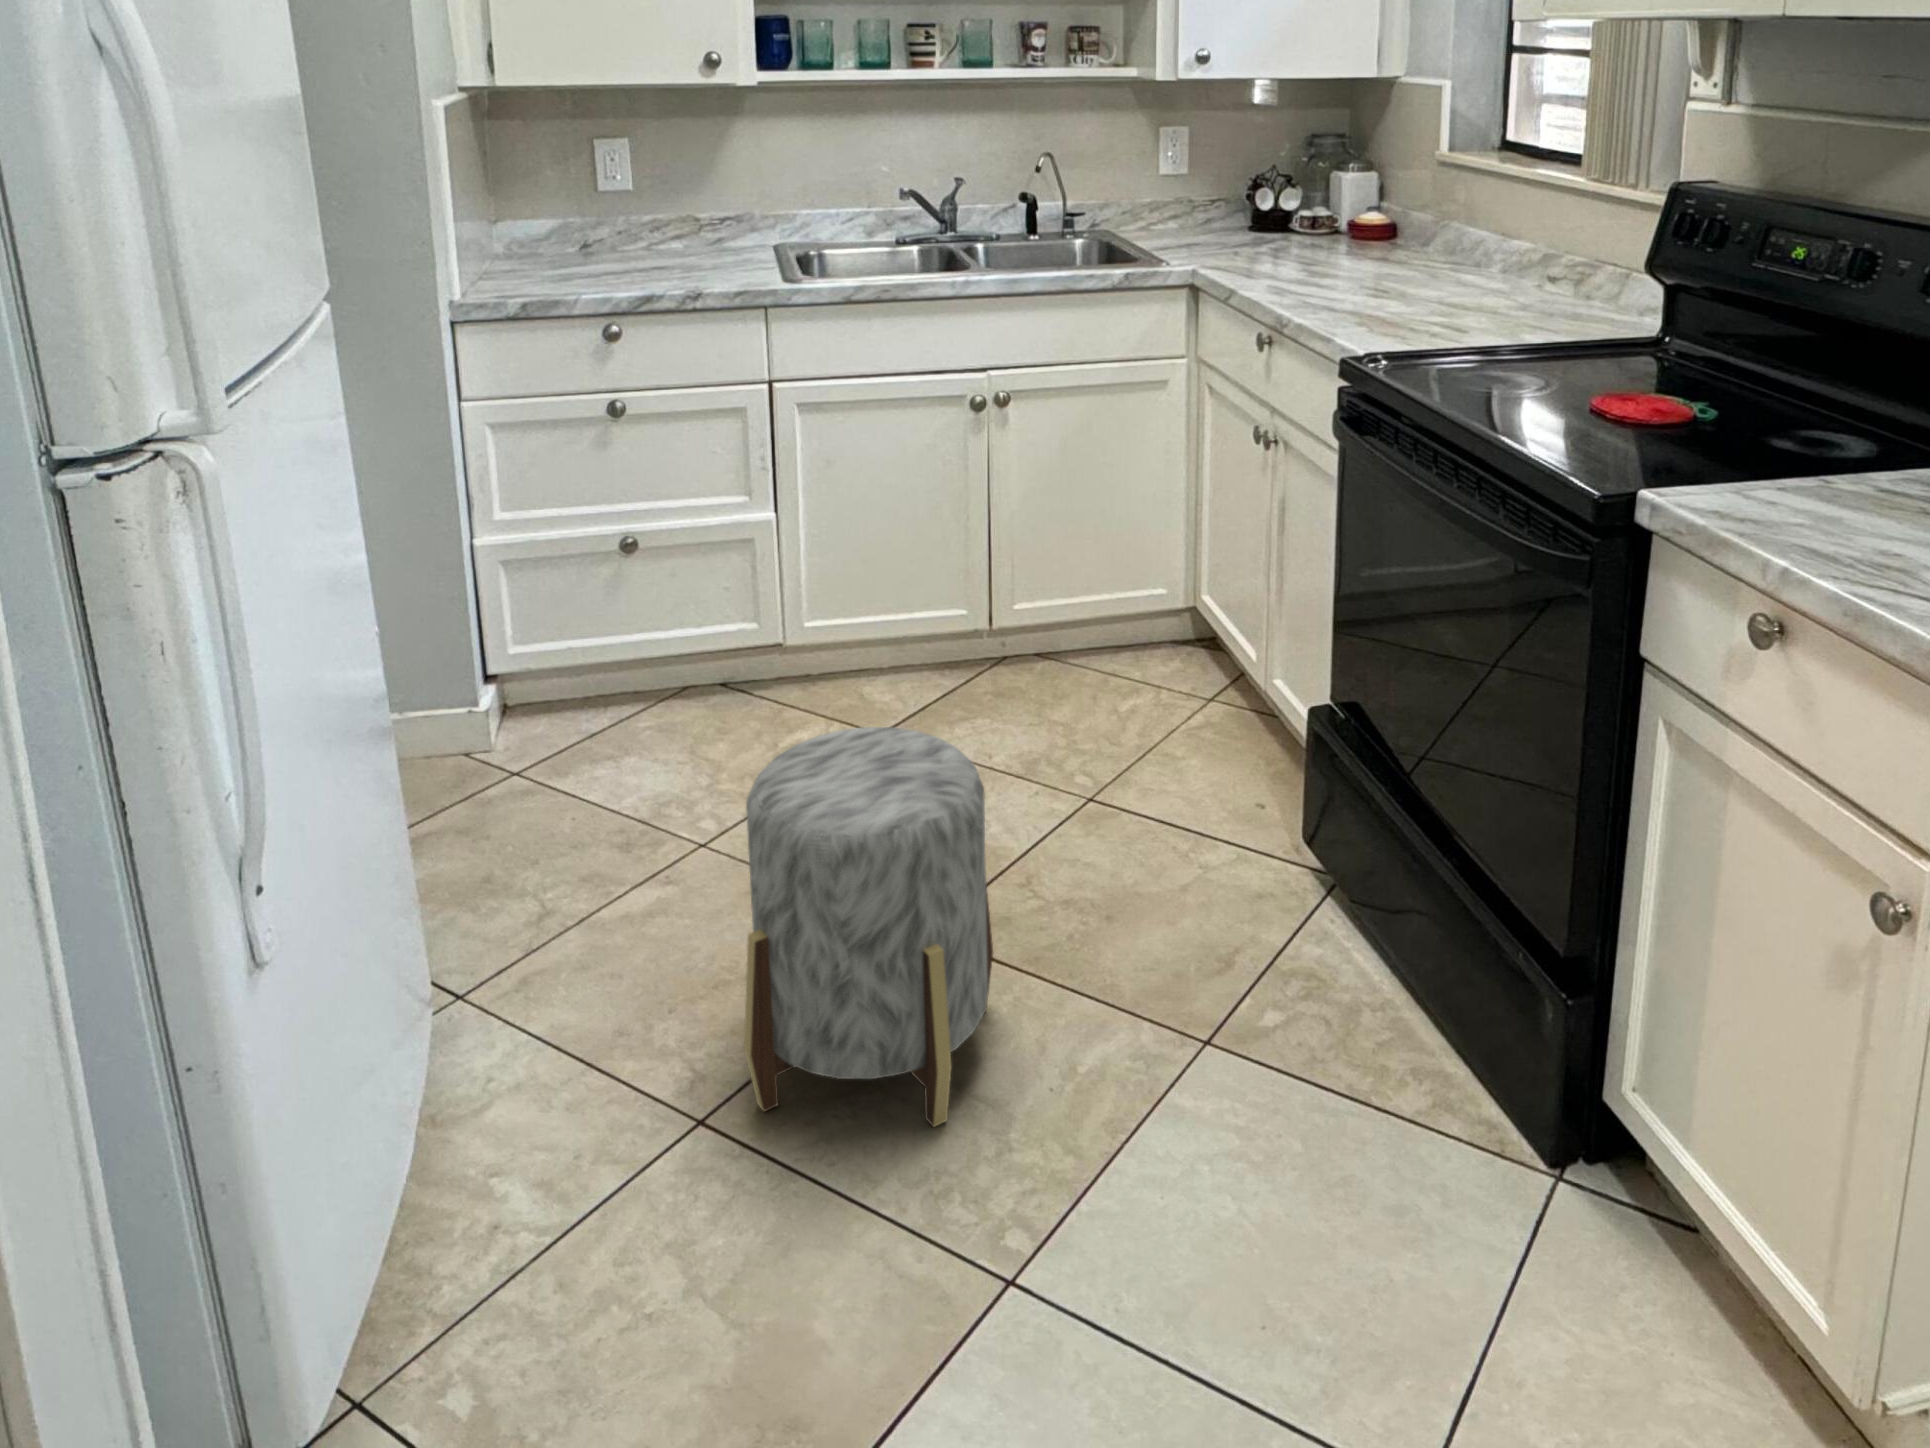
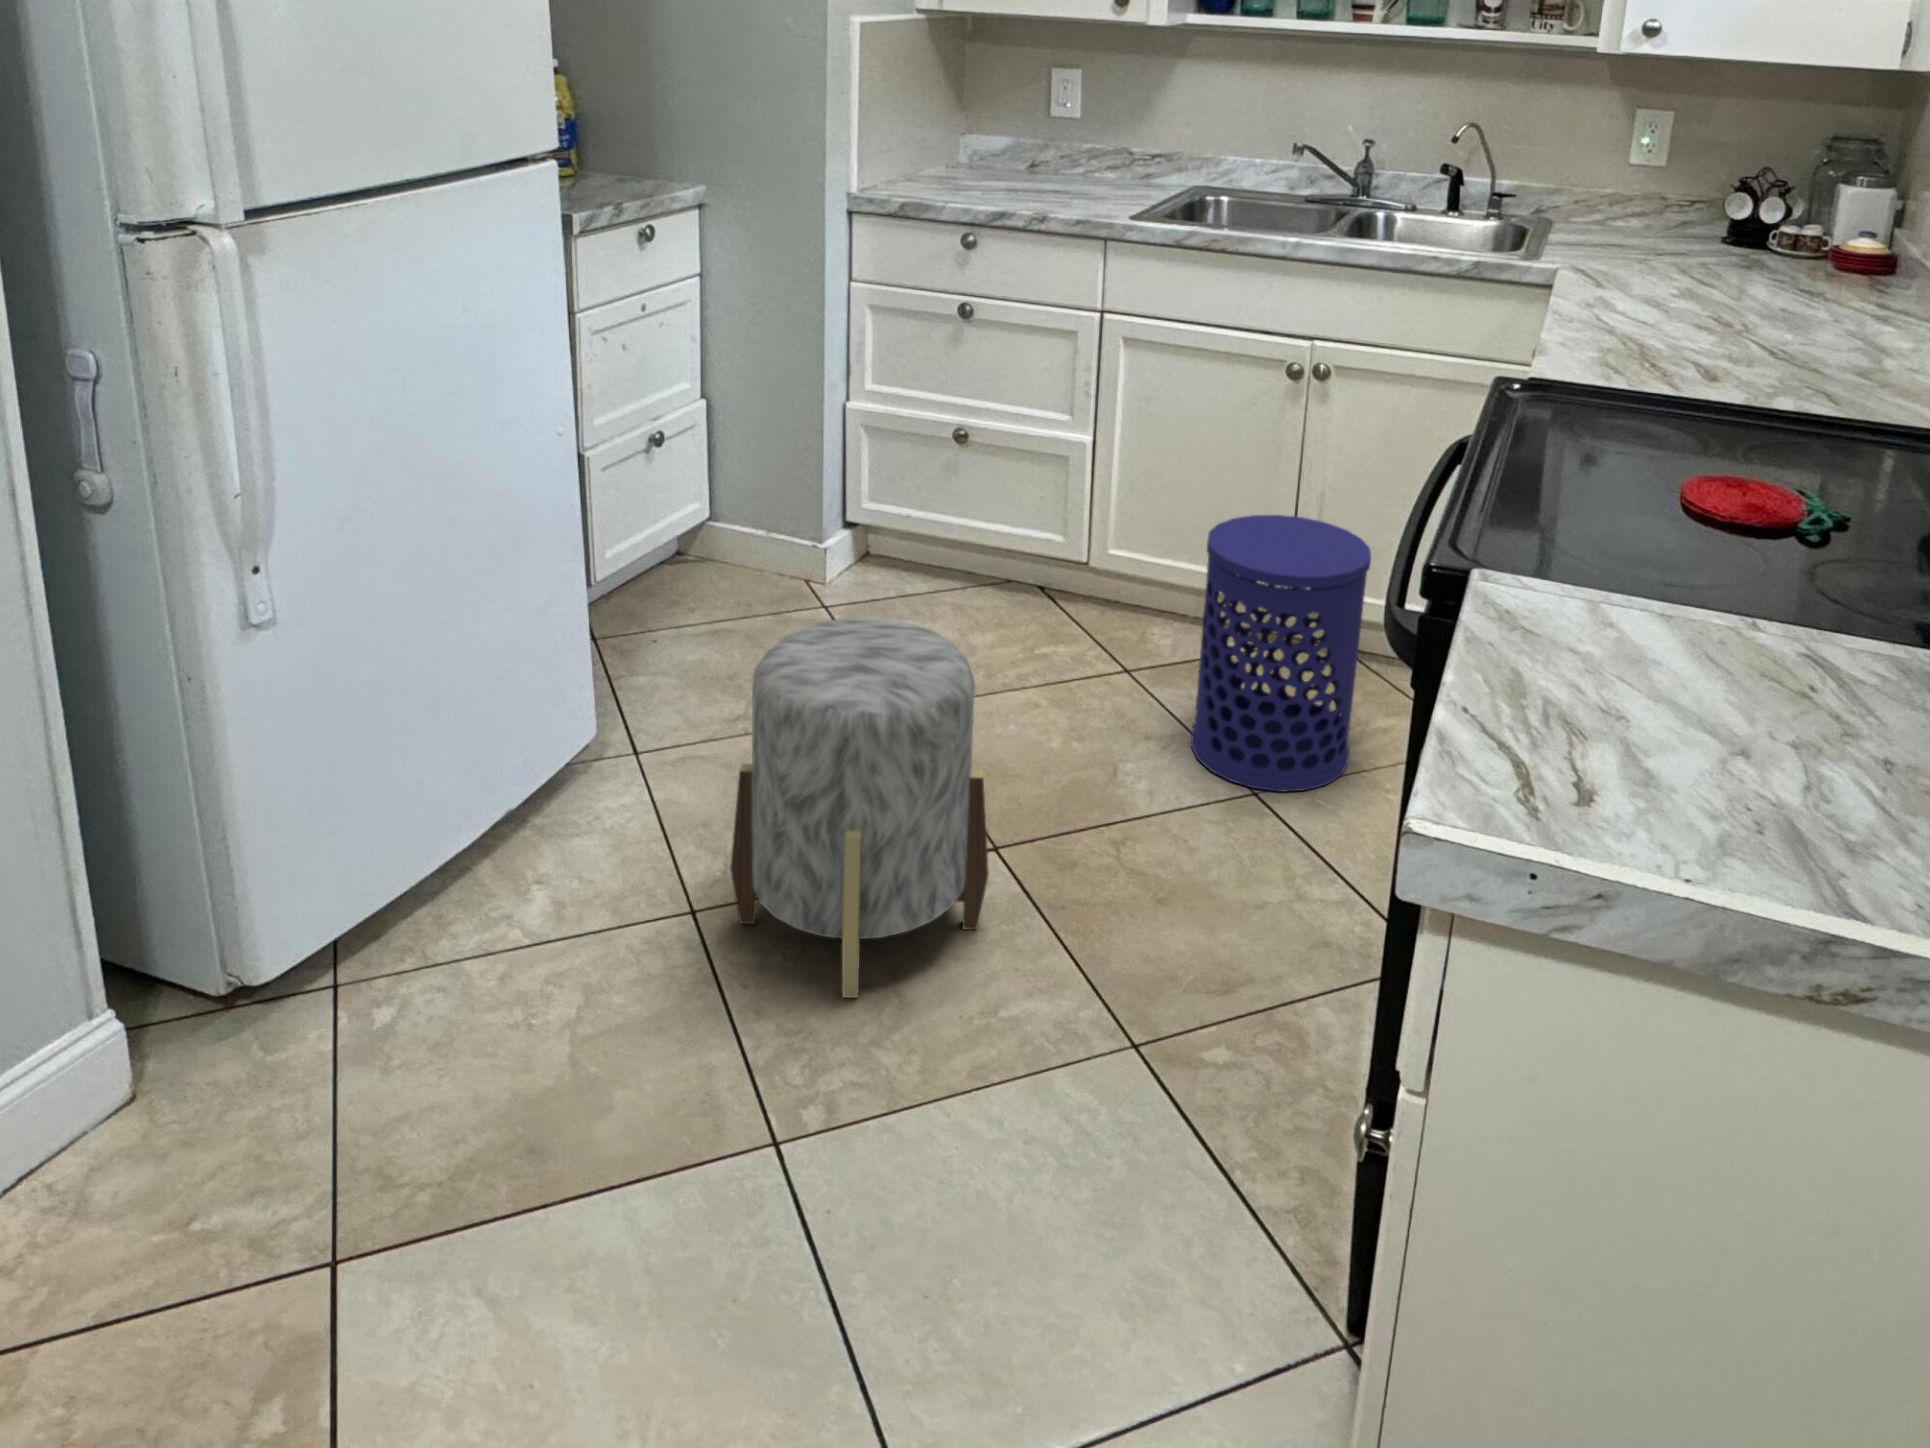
waste bin: none [988,535,1142,797] -> present [1191,515,1371,792]

